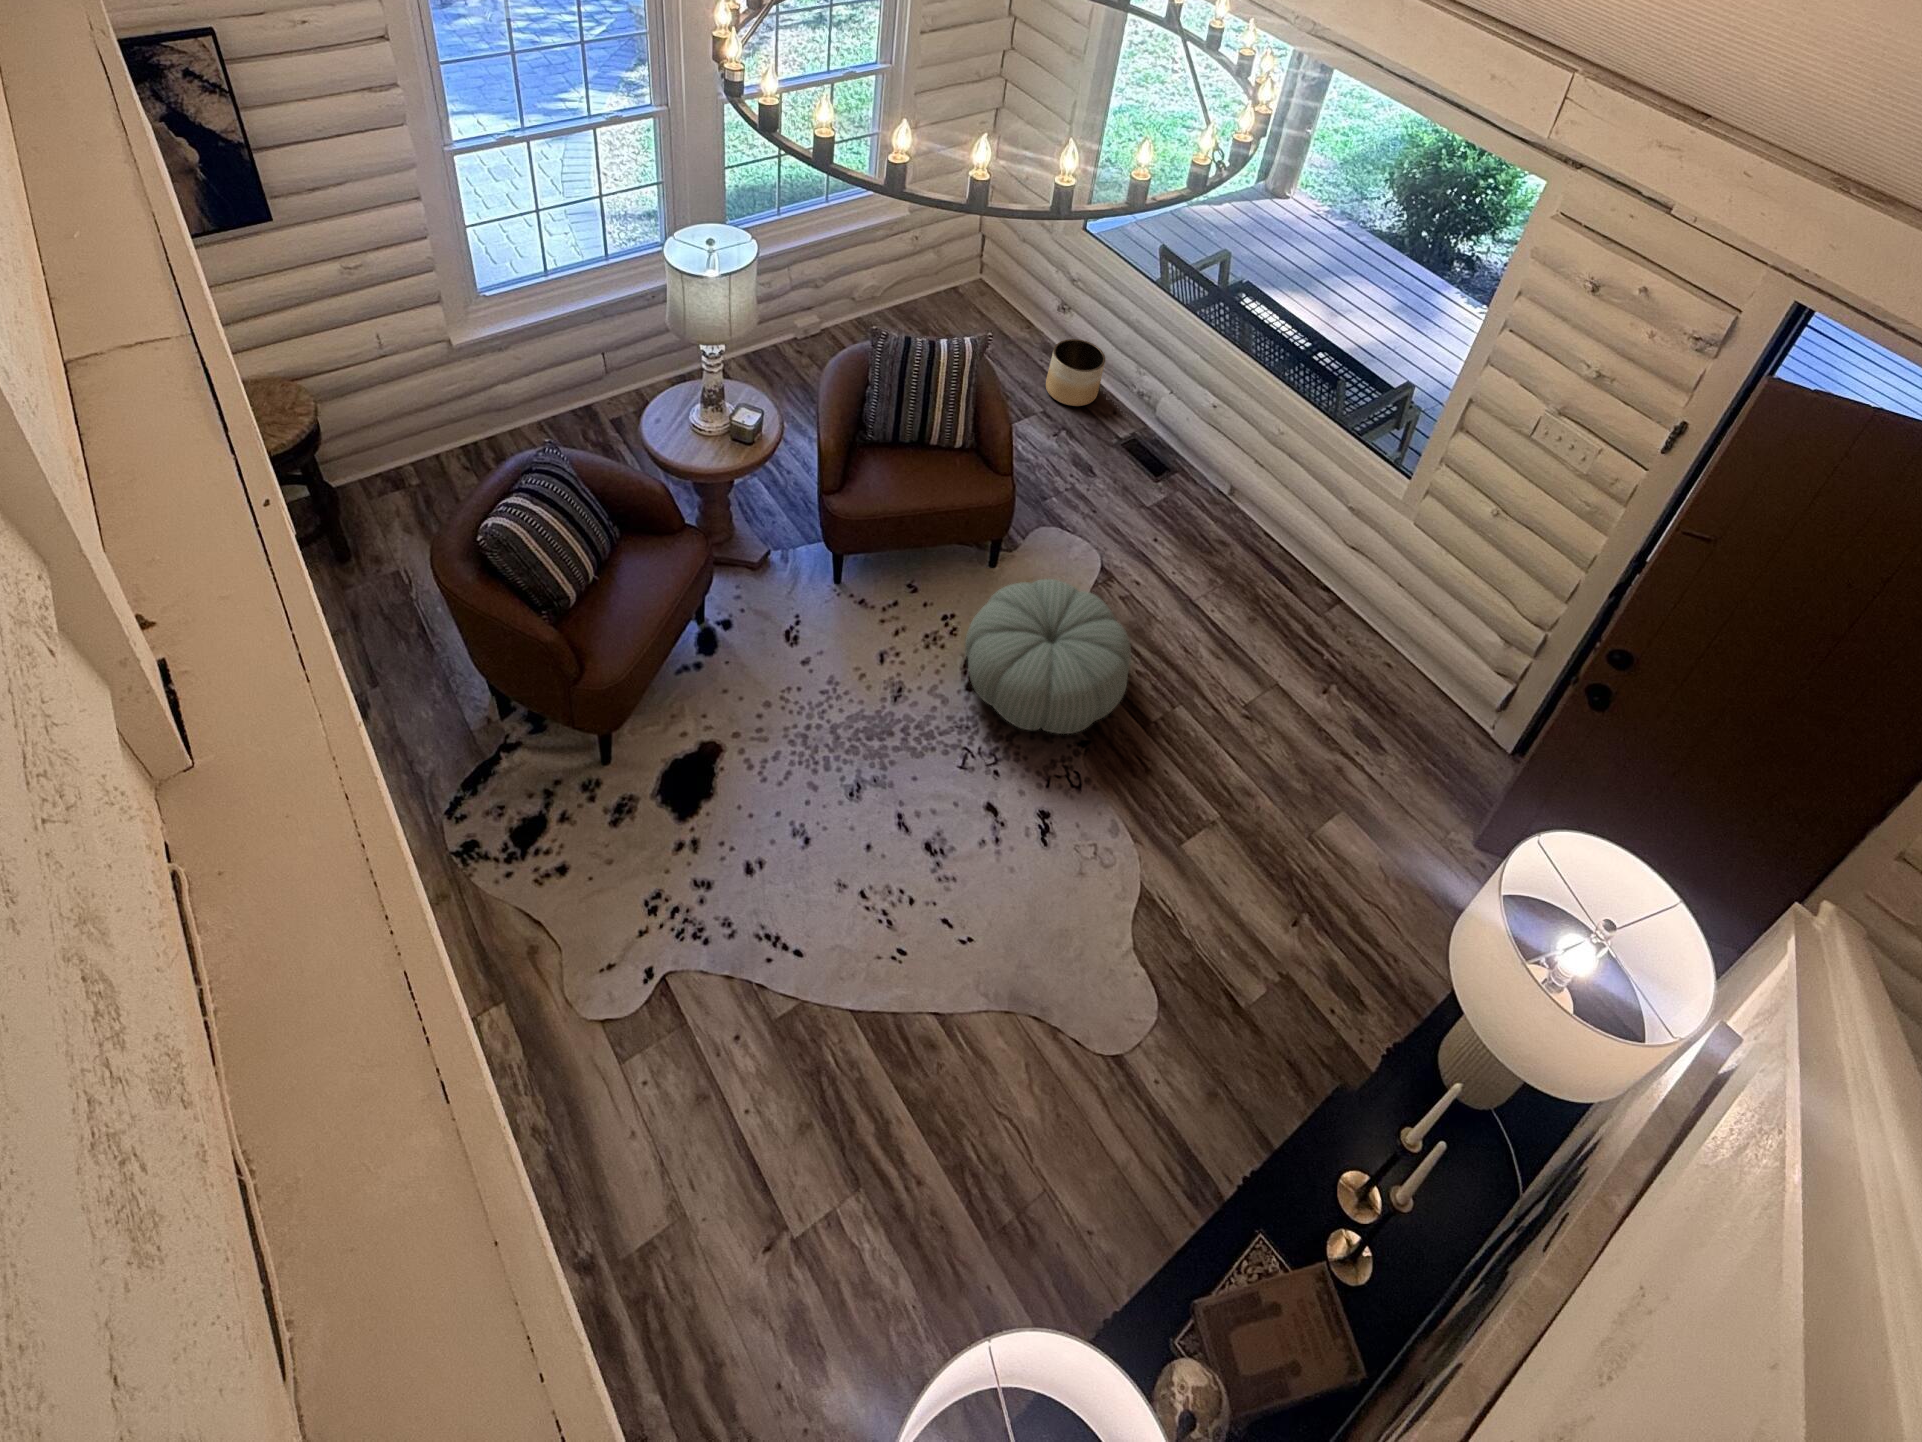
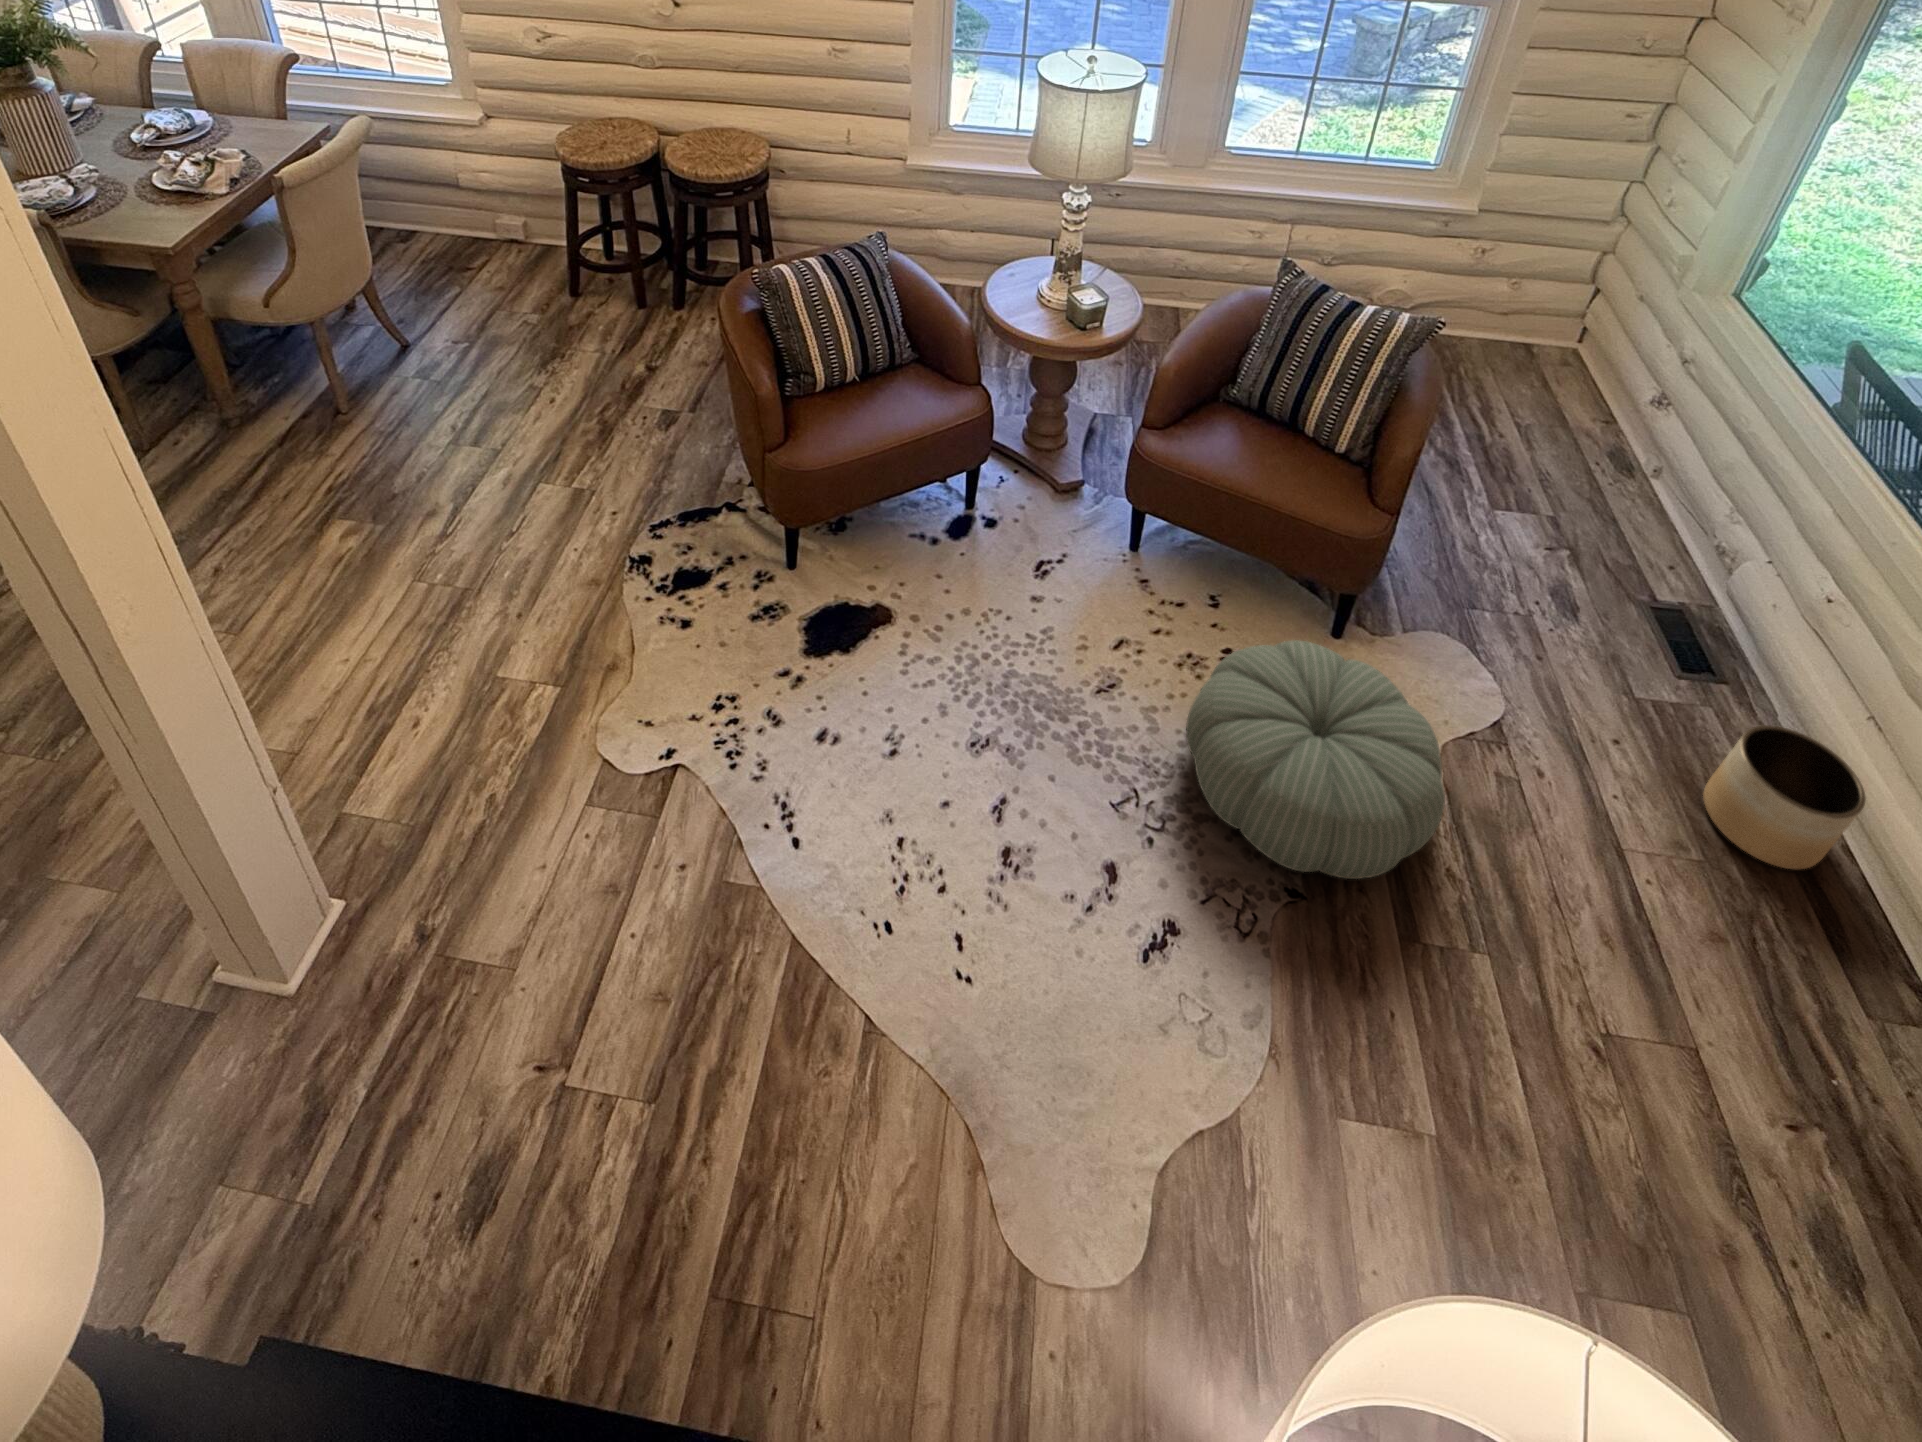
planter: present [1046,339,1105,406] -> present [1703,725,1866,869]

